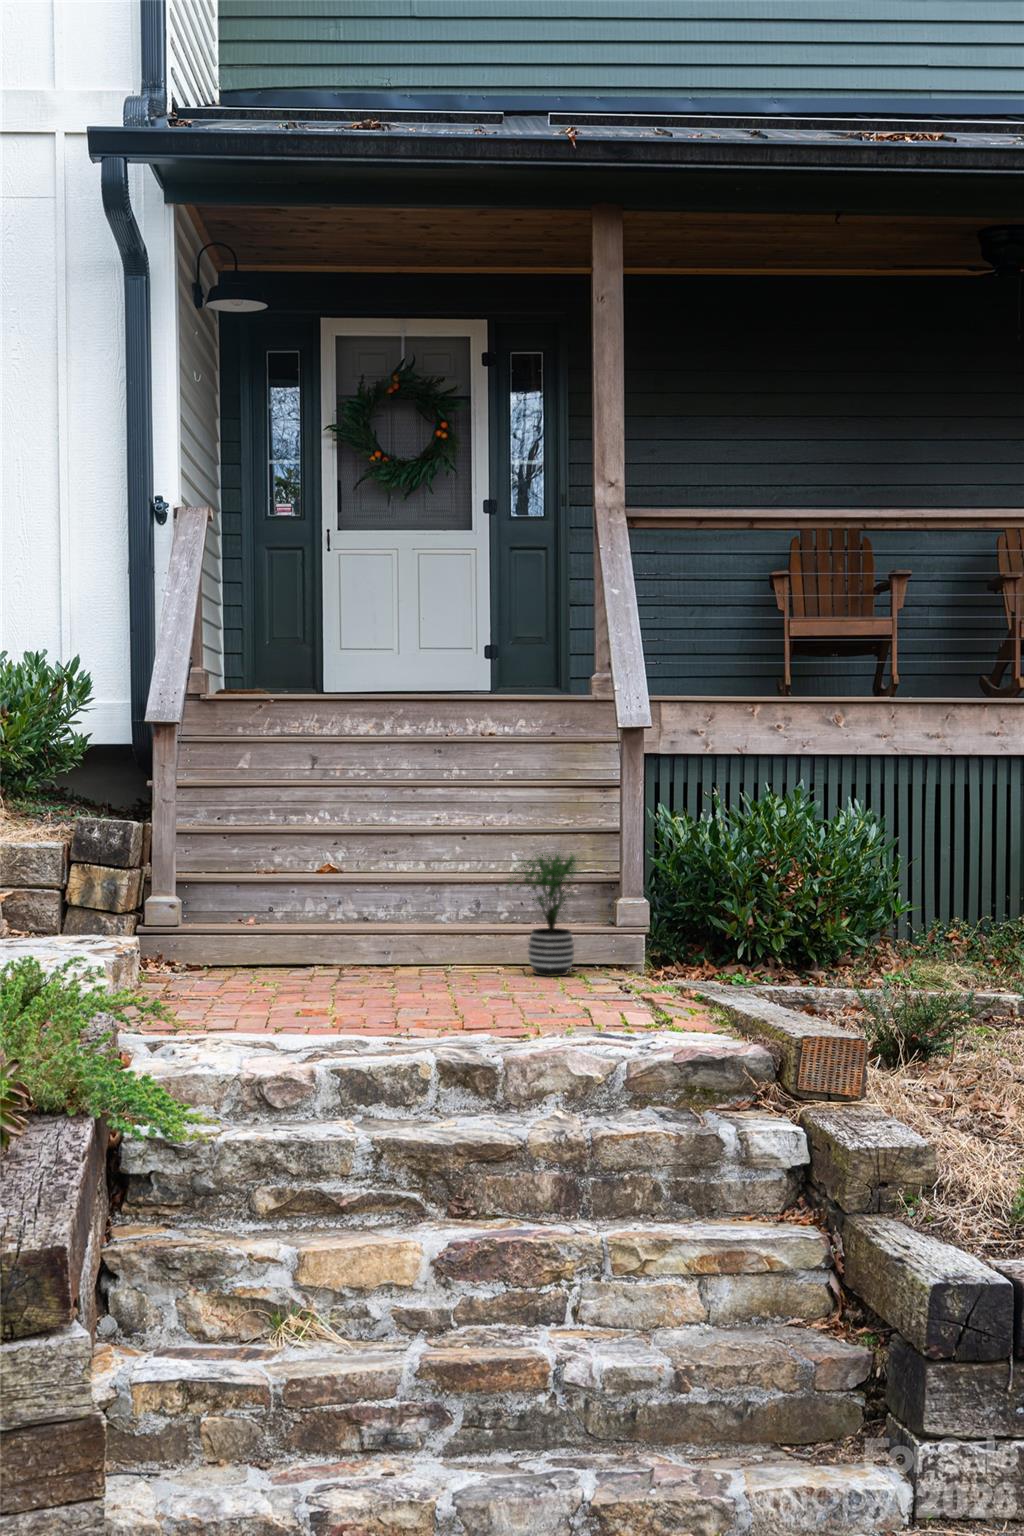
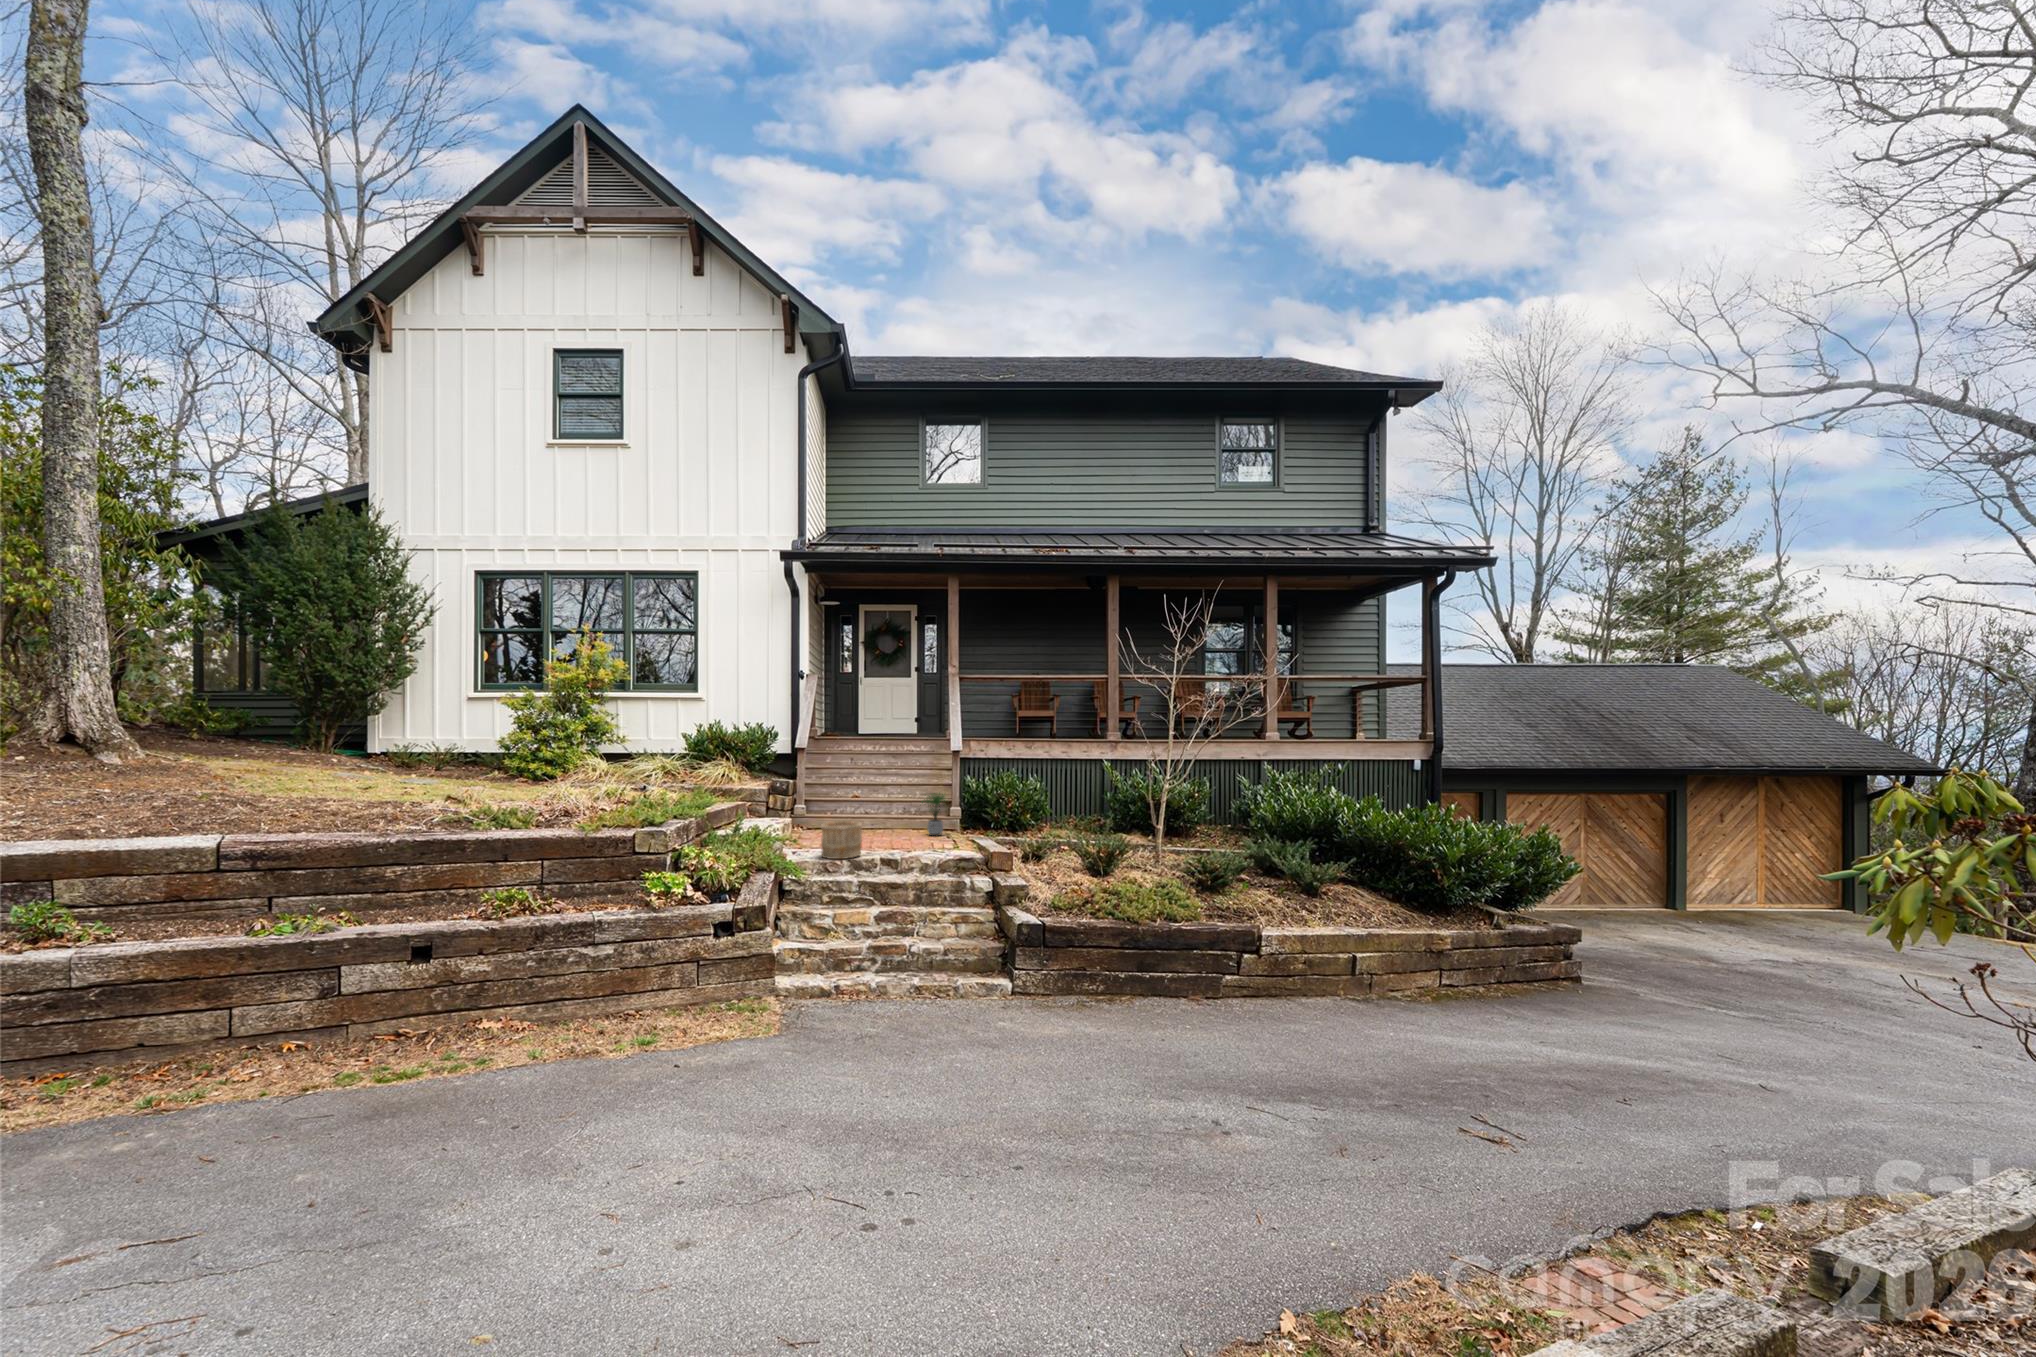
wooden bucket: none [231,937,364,1059] -> present [821,821,862,859]

